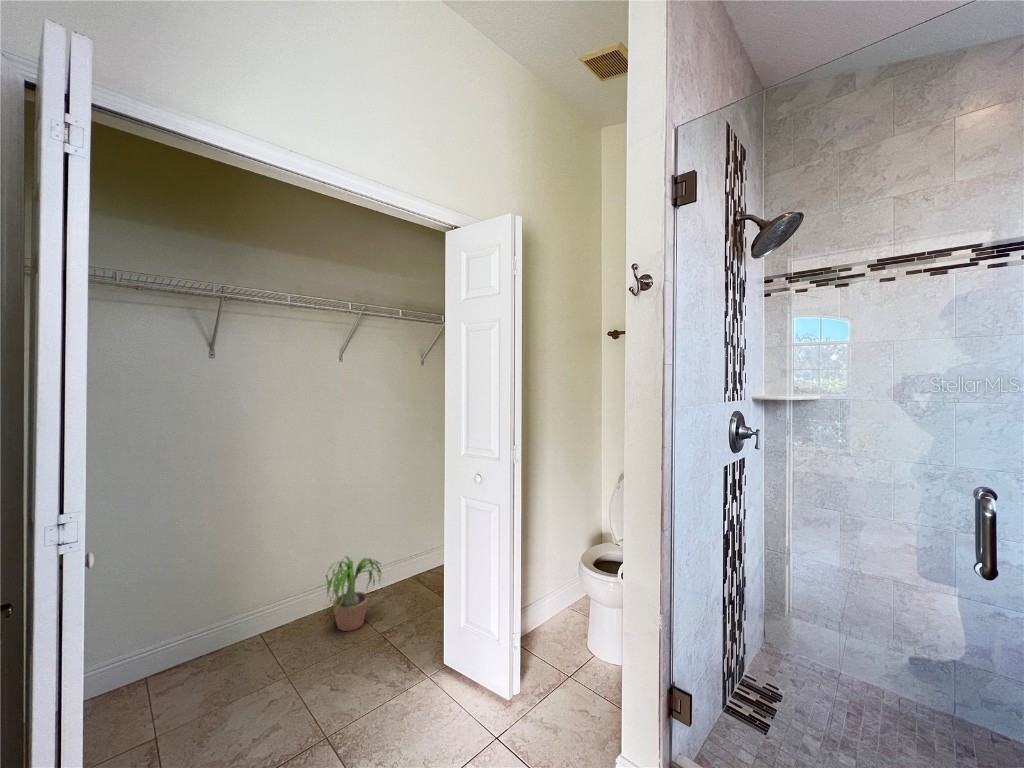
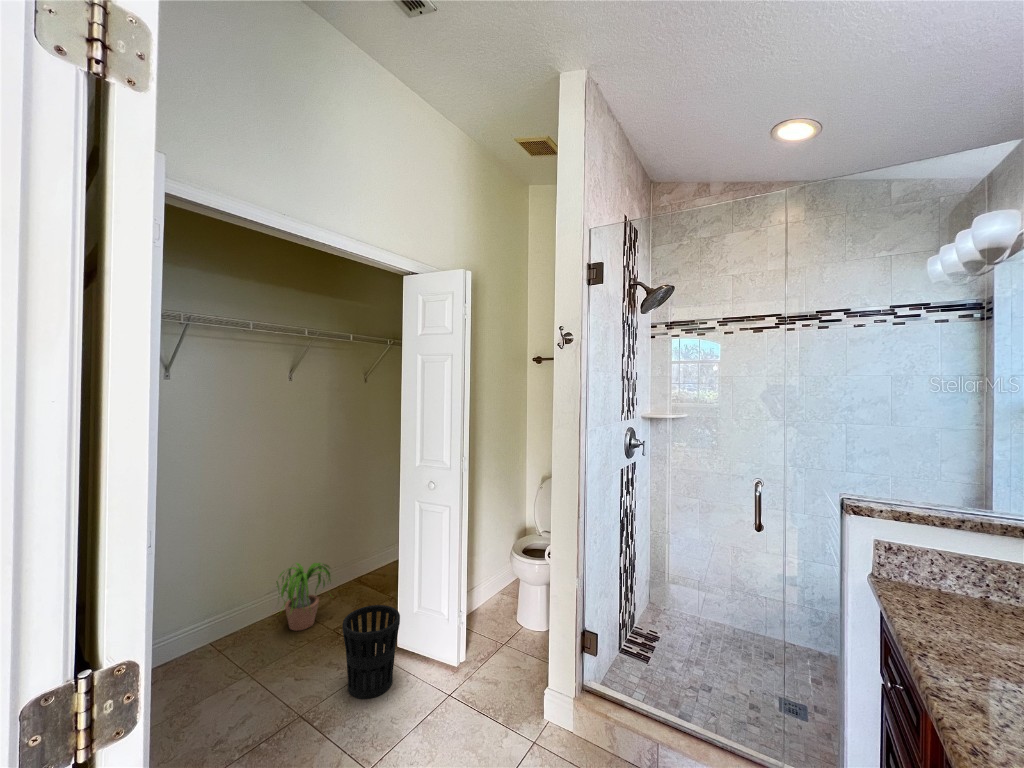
wastebasket: none [375,614,441,727] -> present [343,605,400,699]

